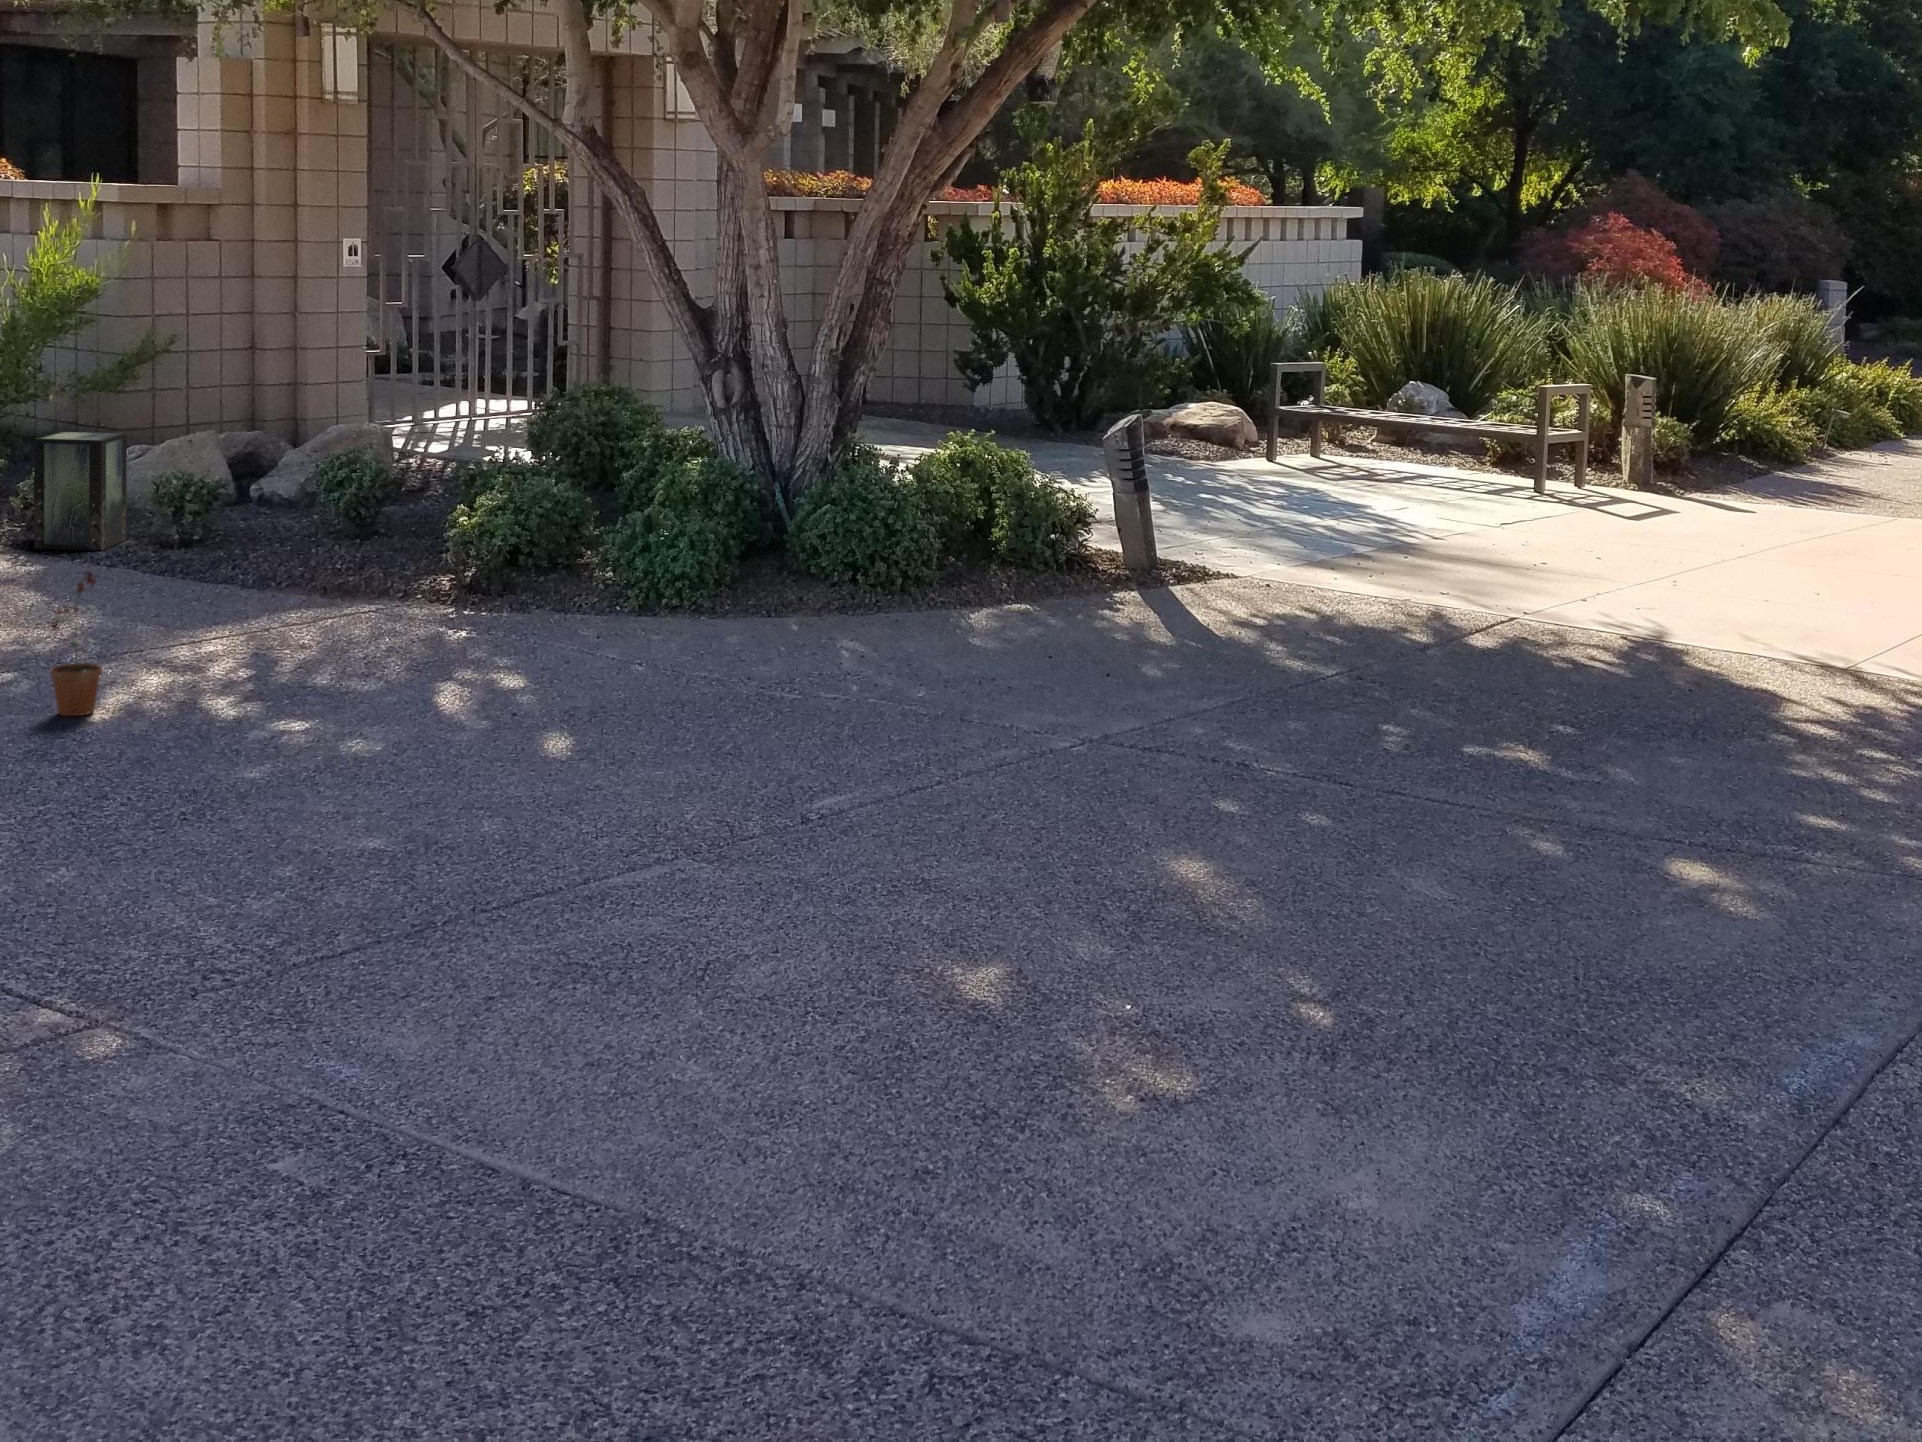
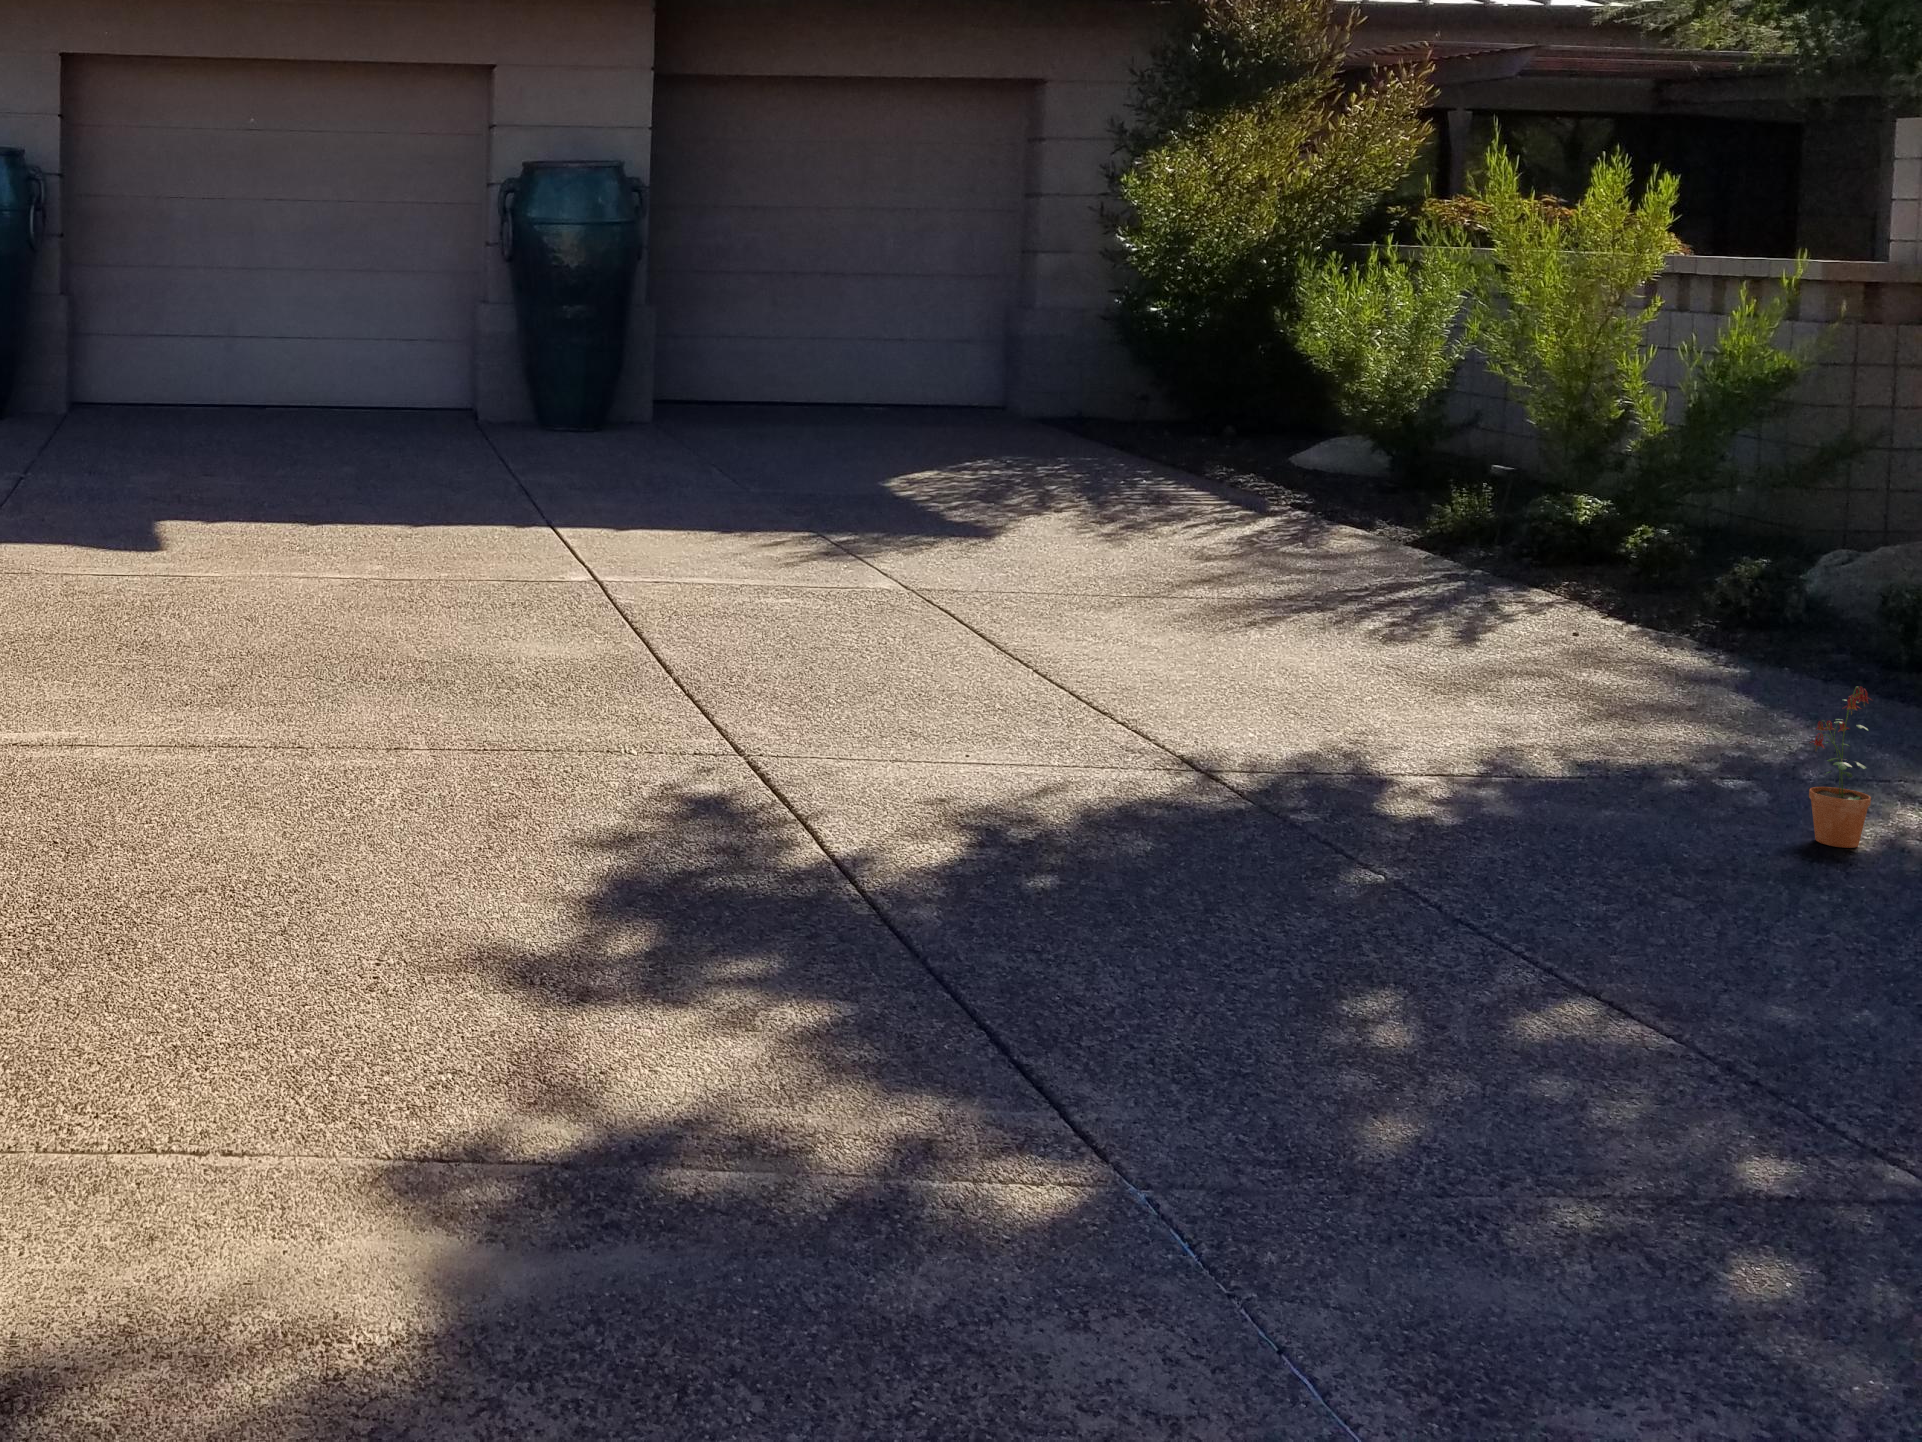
storage box: present [34,432,127,550] -> none [1730,526,1842,660]

